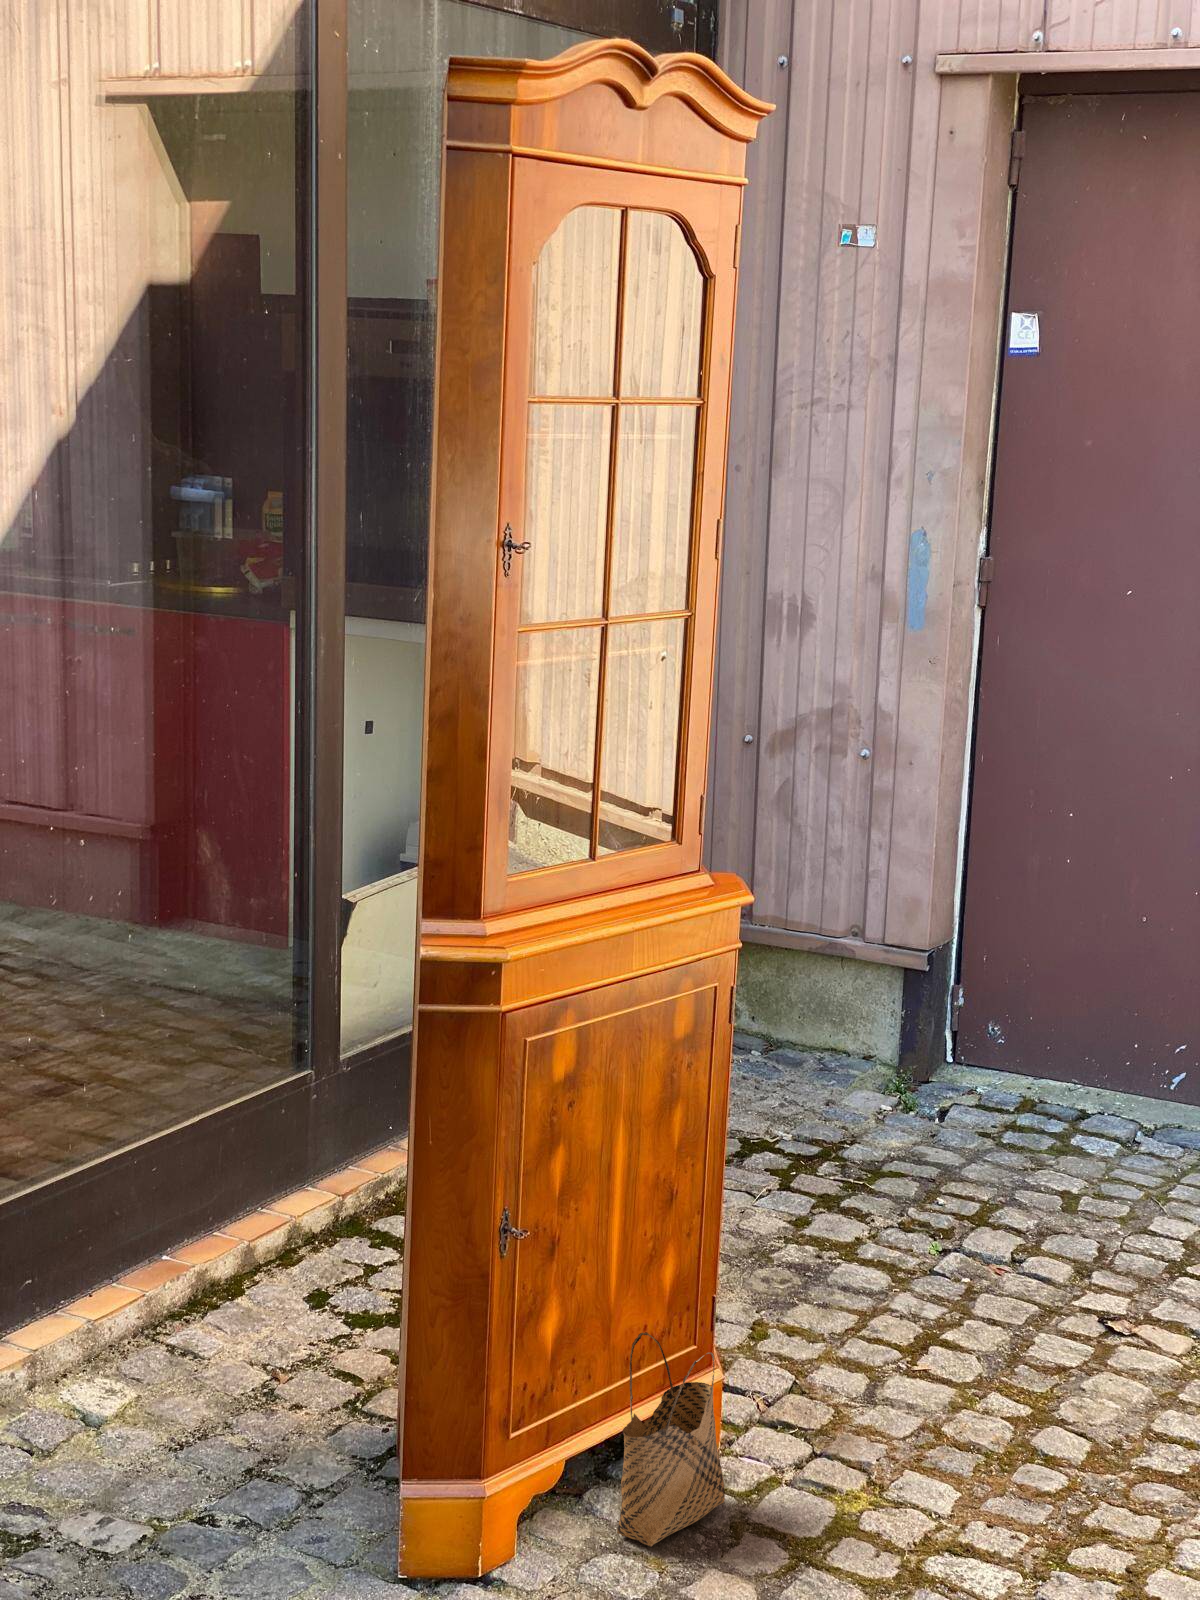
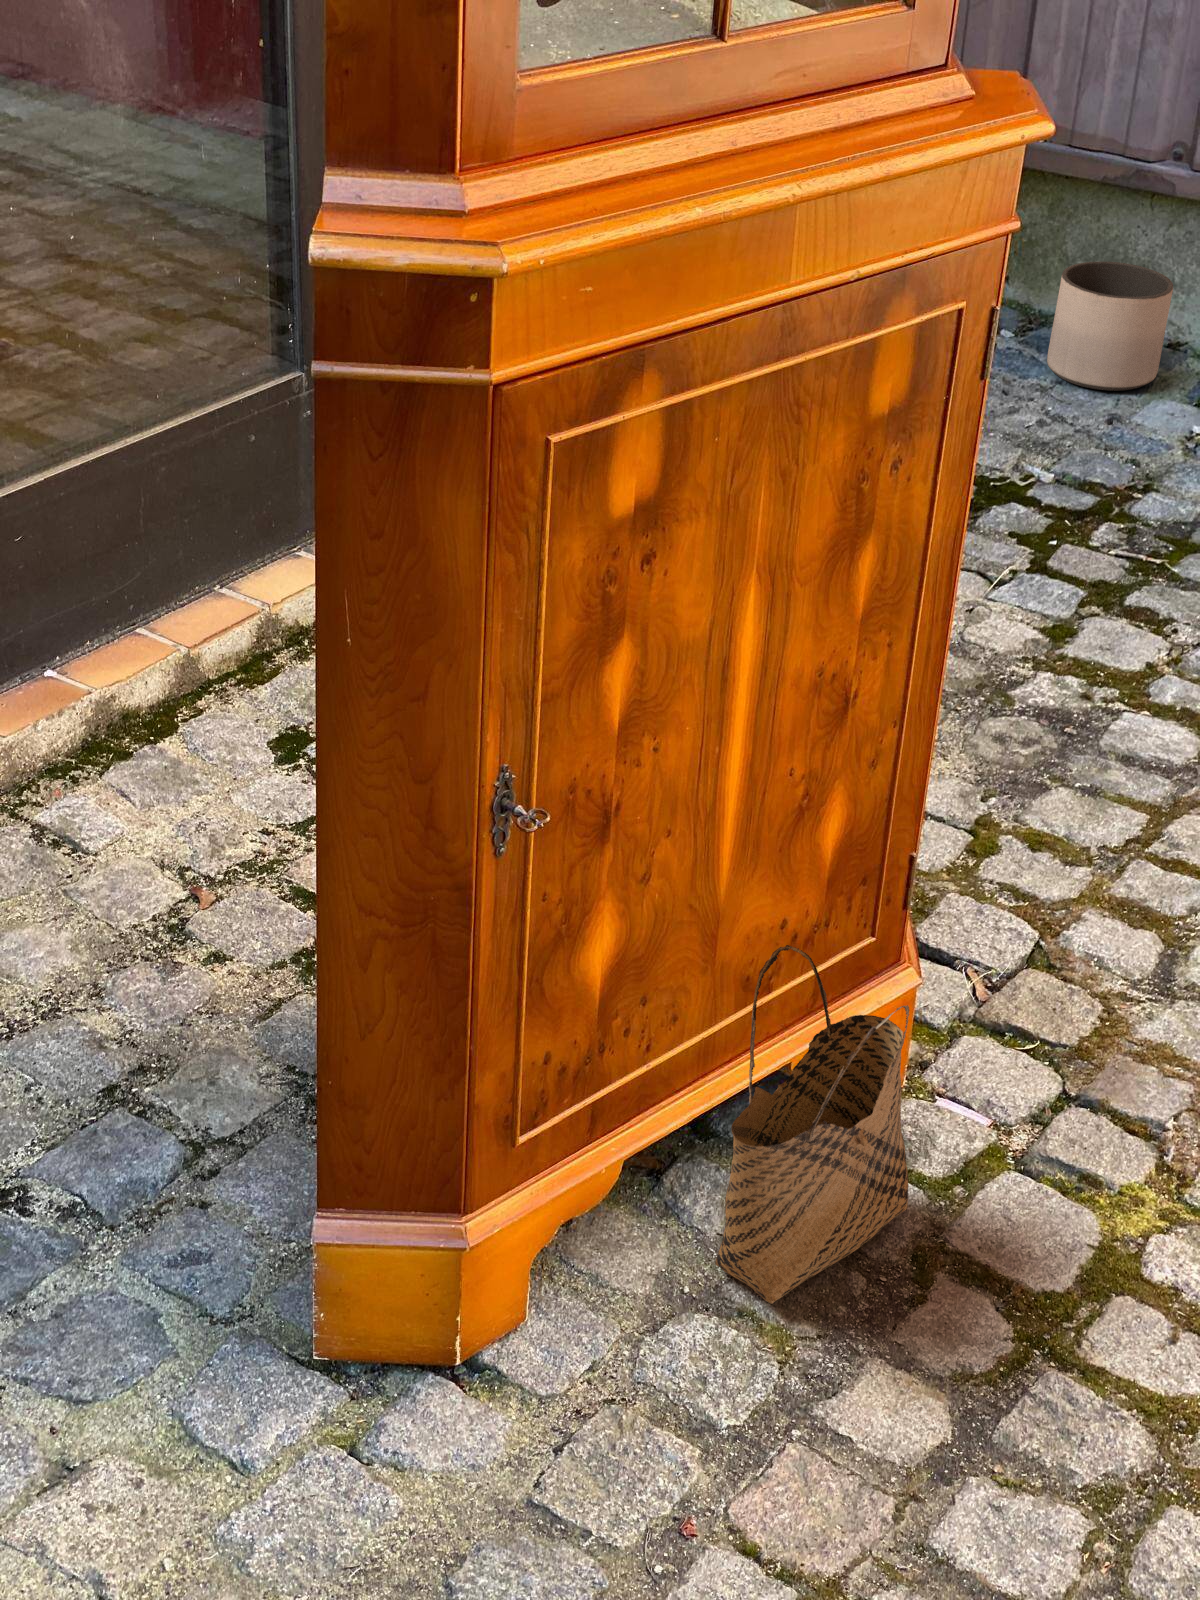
planter: none [784,1004,860,1087] -> present [1047,261,1173,391]

